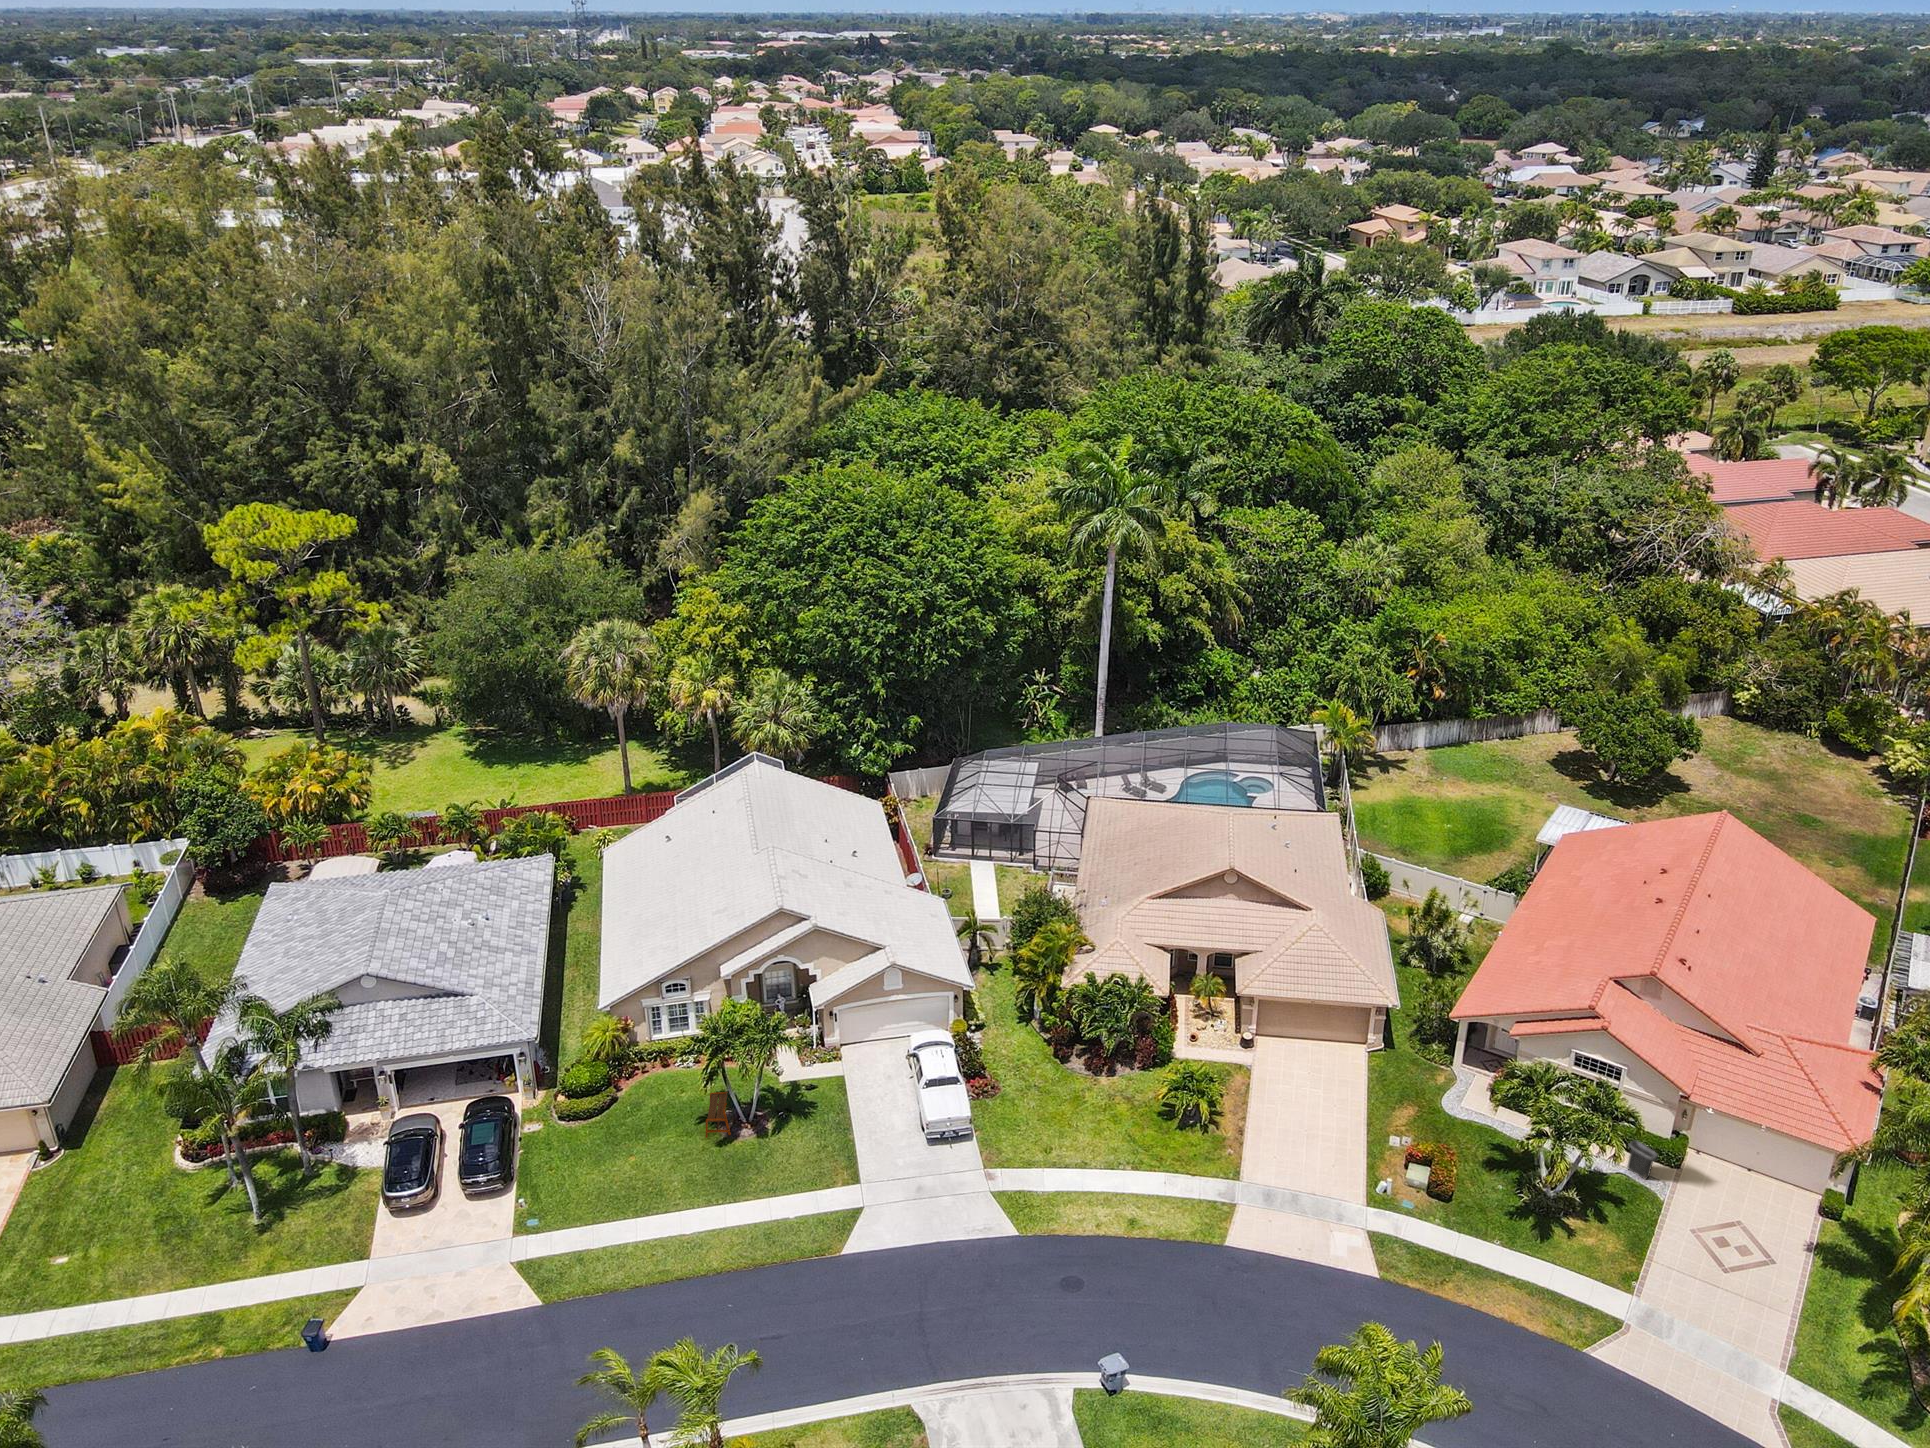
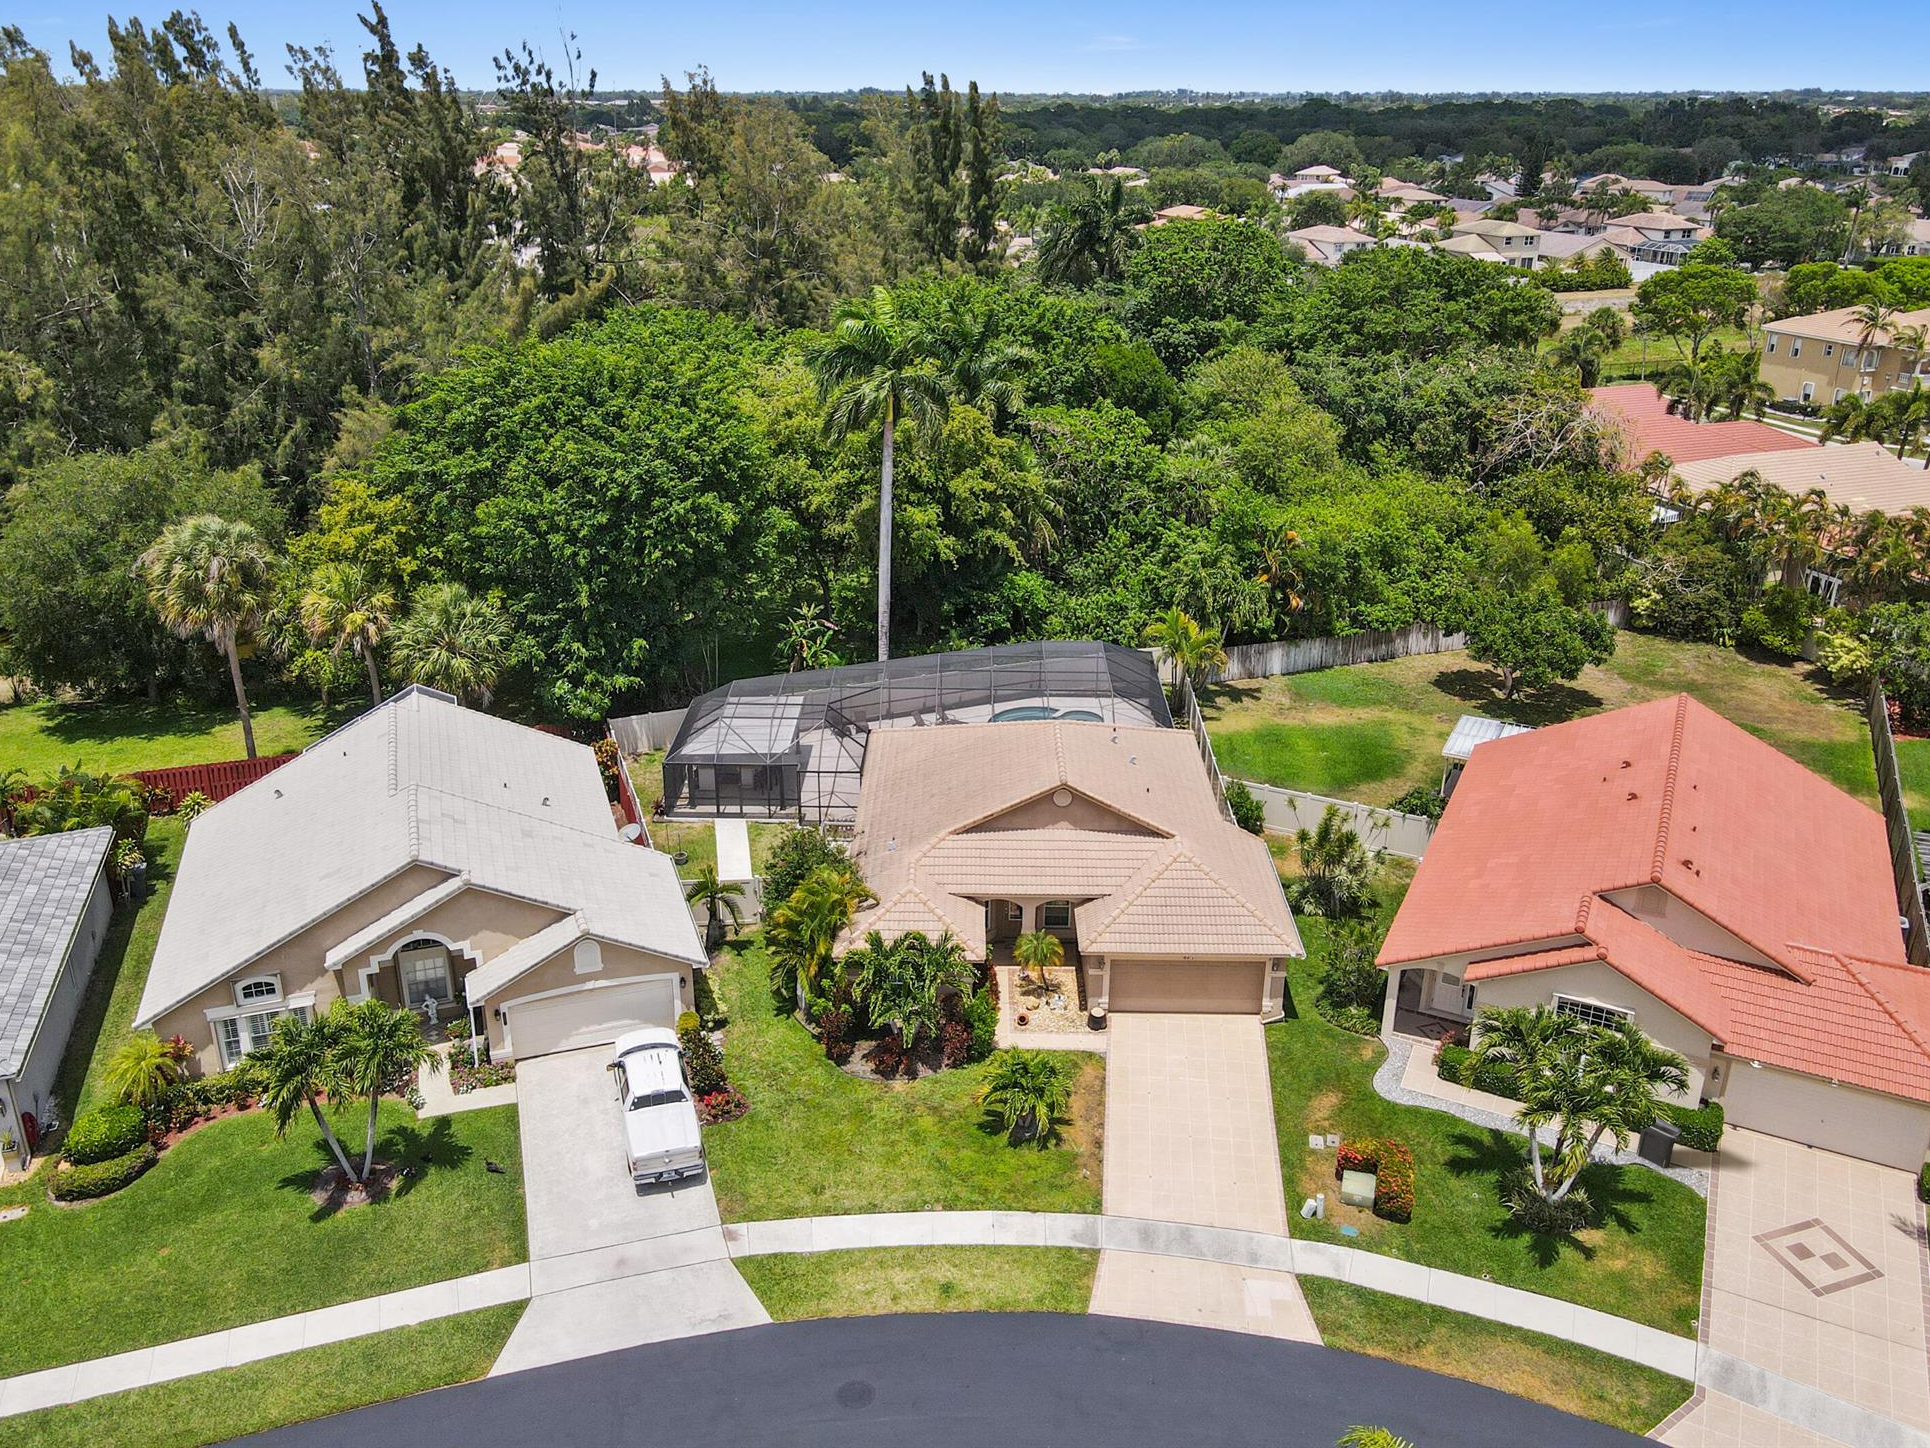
bench: present [706,1091,731,1138] -> none [287,1119,340,1210]

